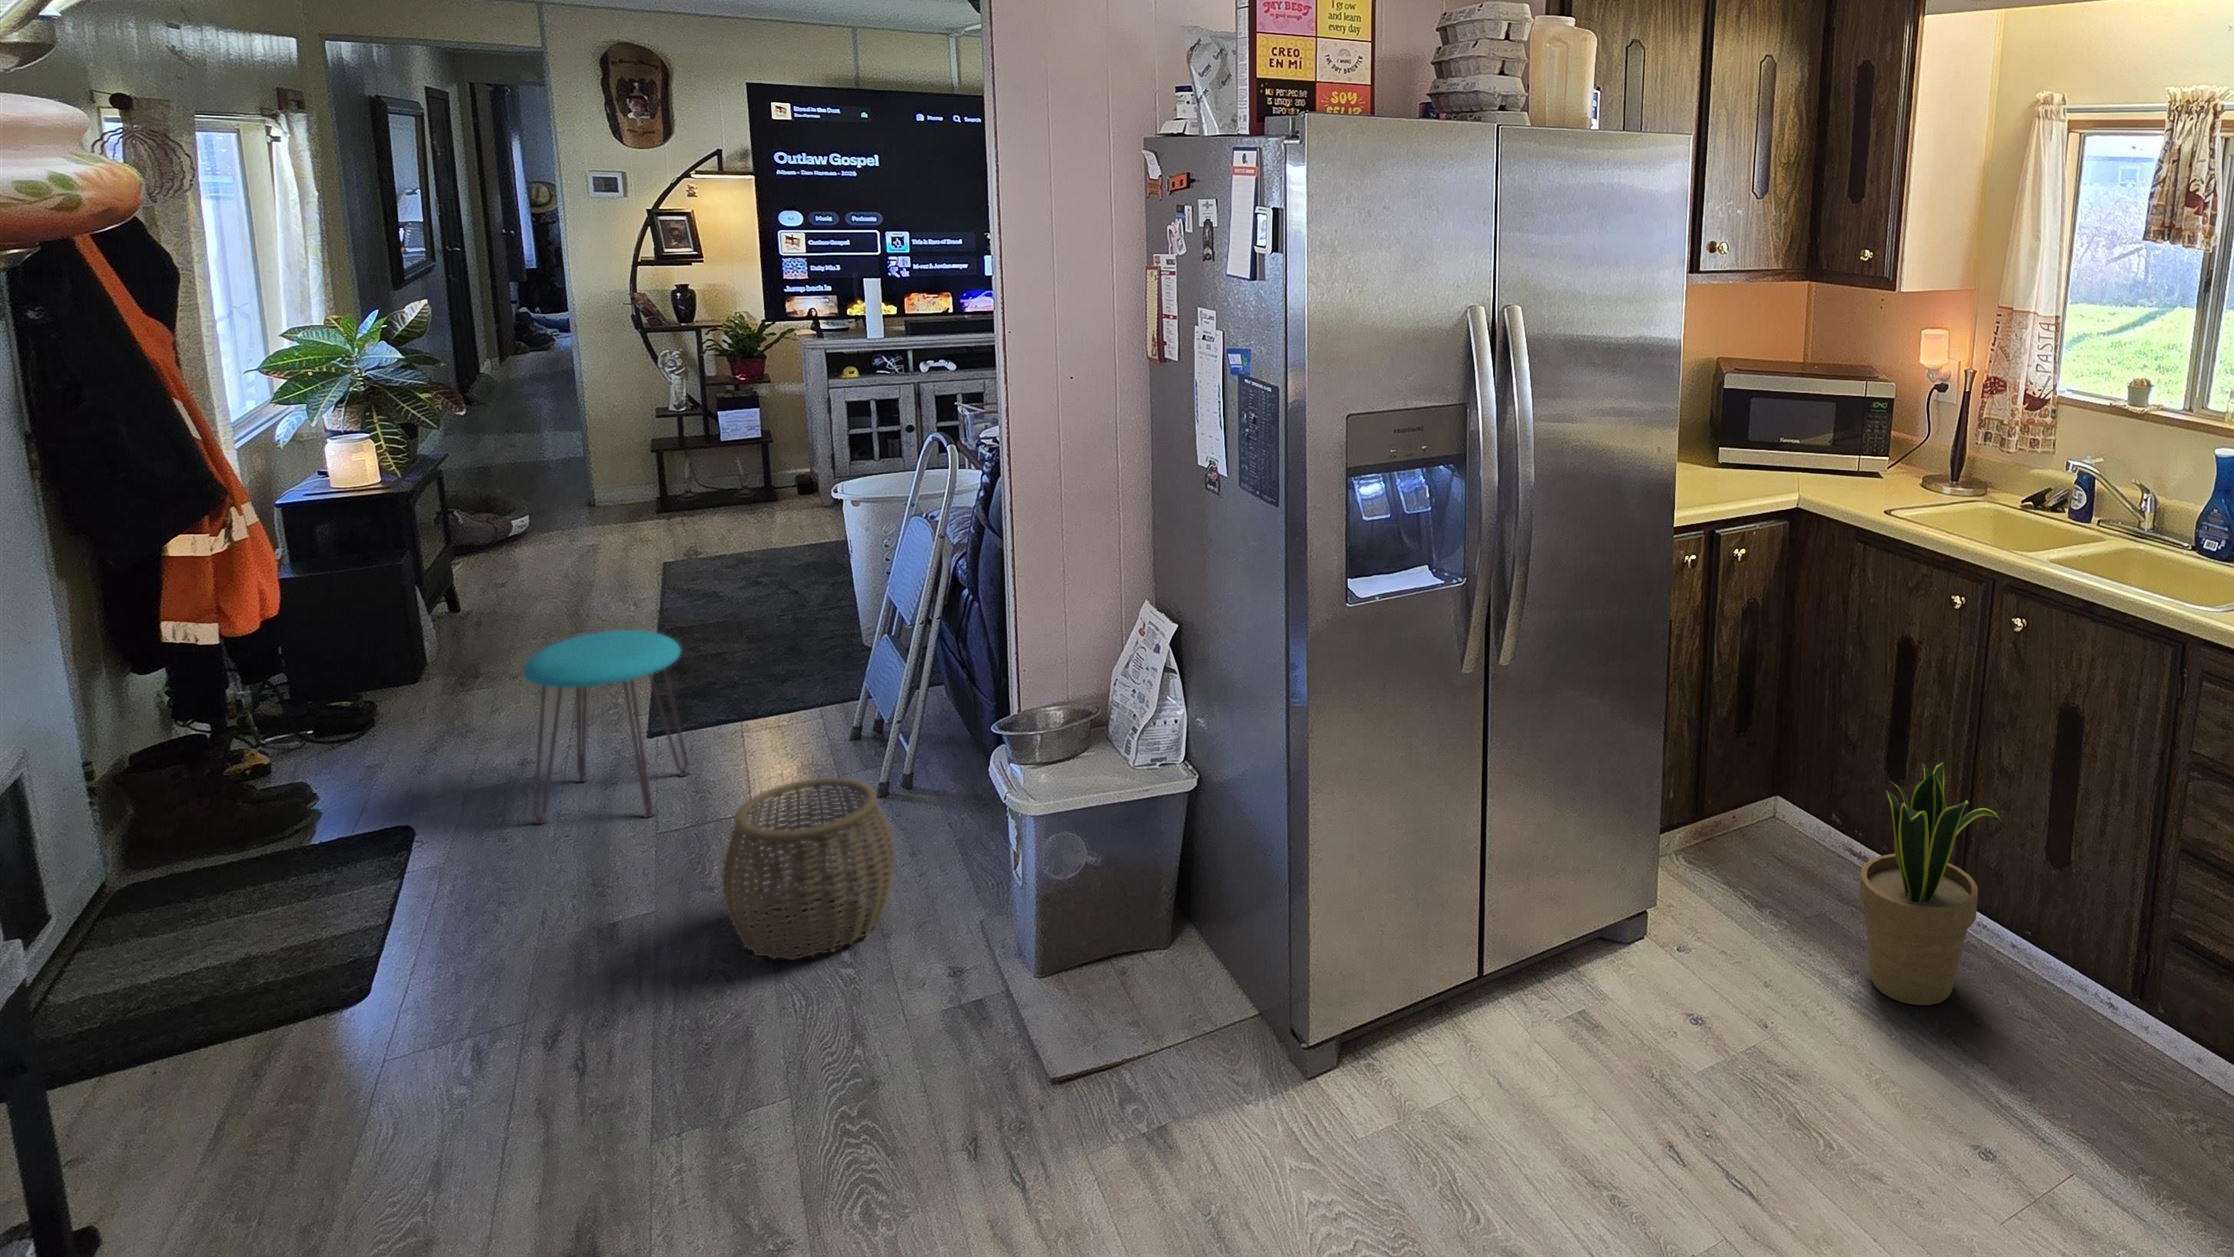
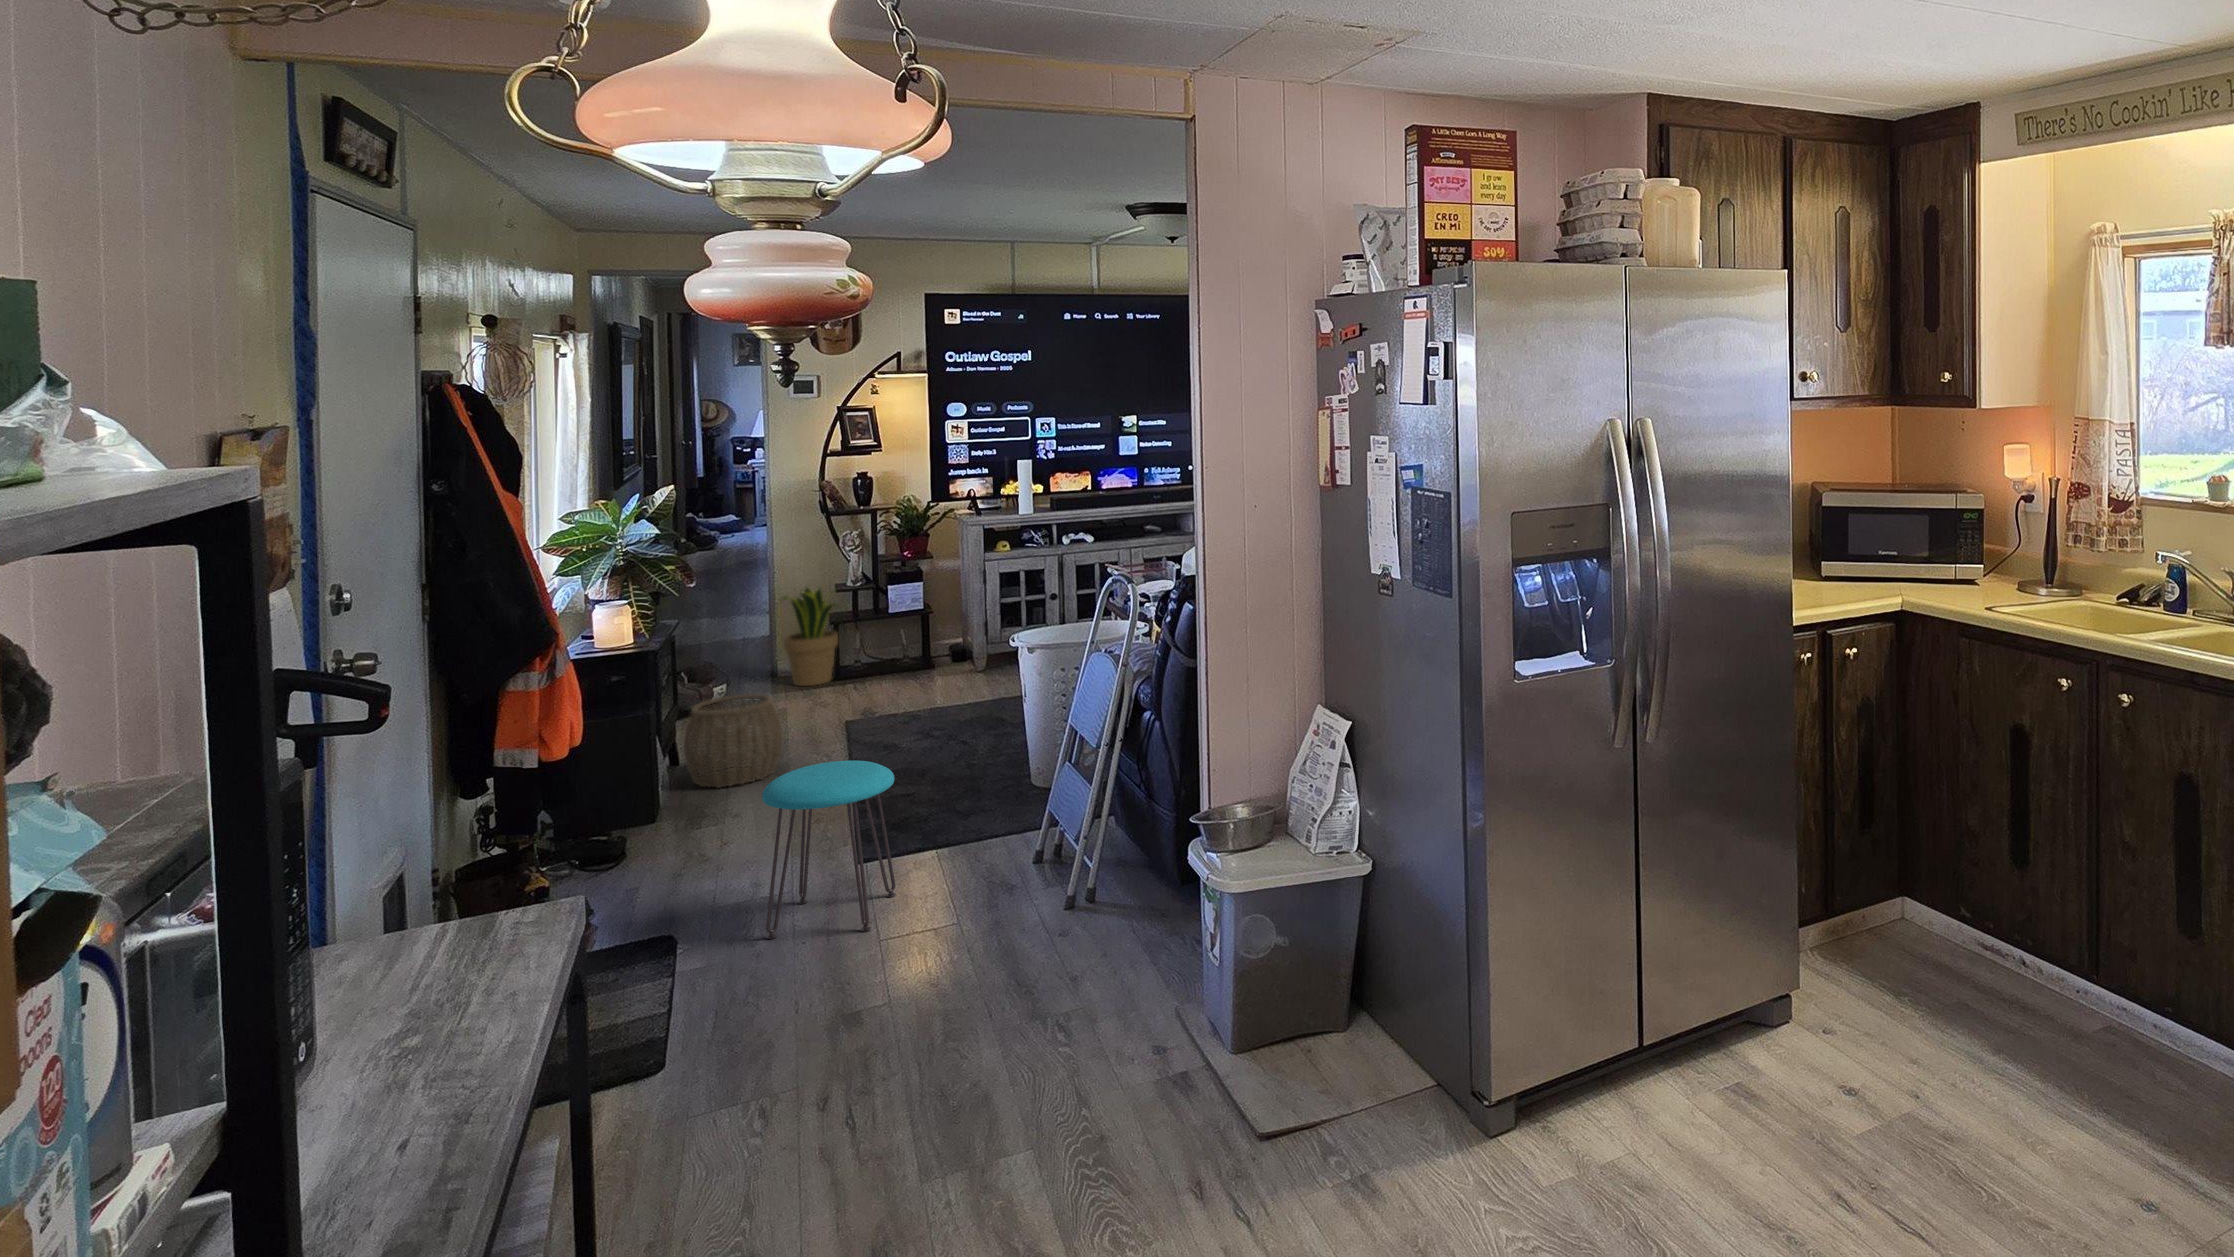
potted plant: present [1859,762,2002,1005] -> present [783,588,838,686]
woven basket: present [722,778,895,960] -> present [683,694,783,788]

